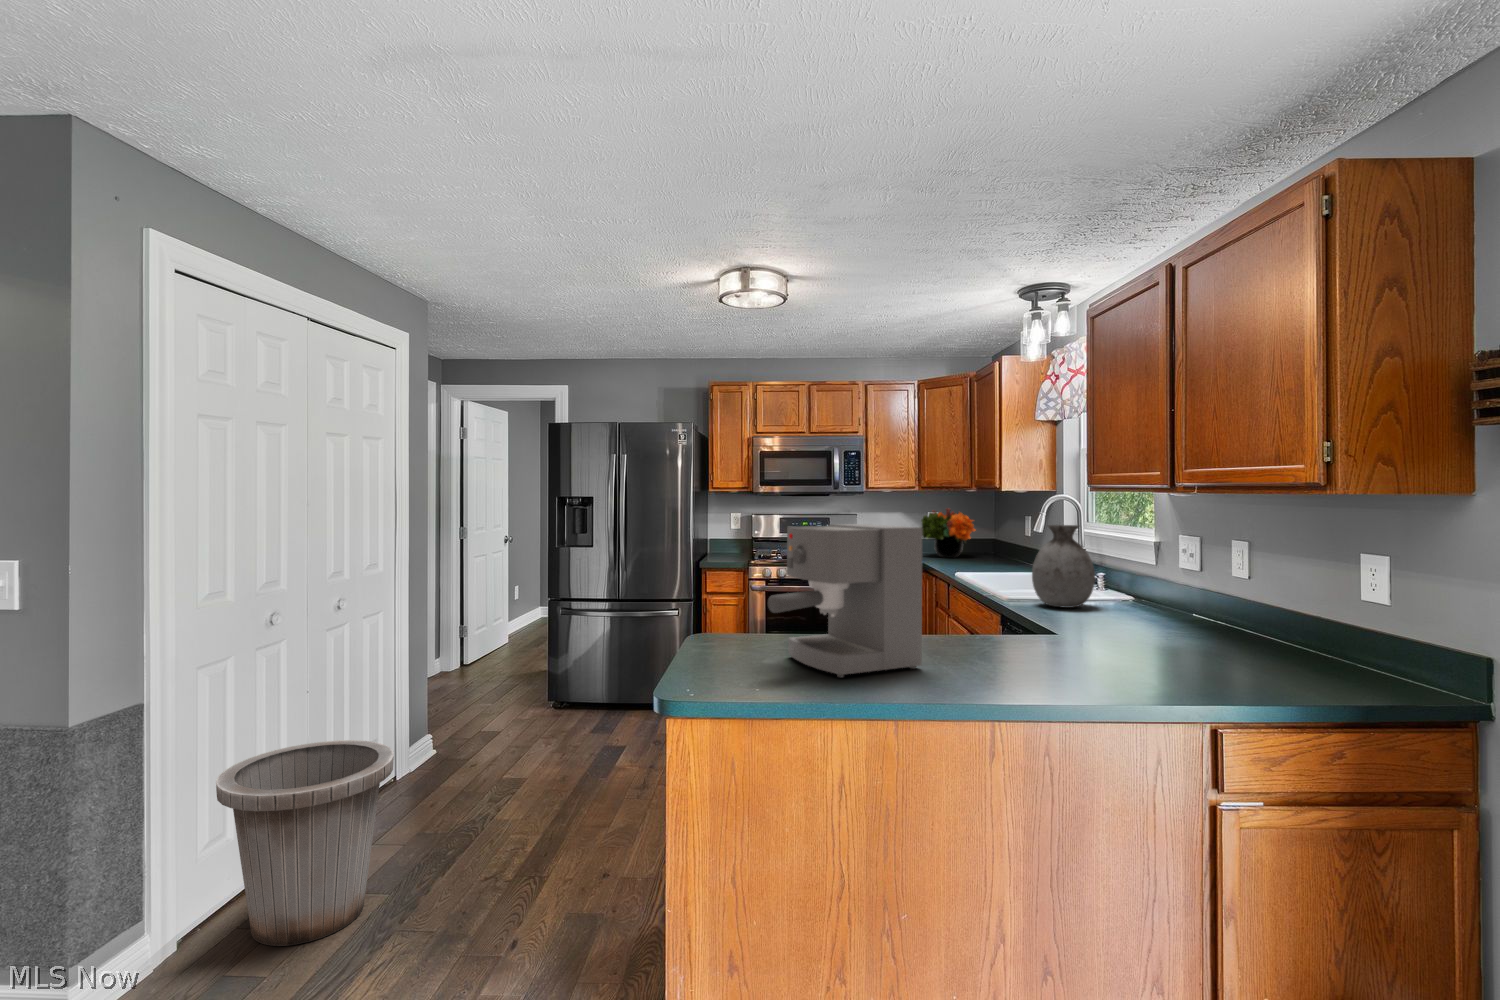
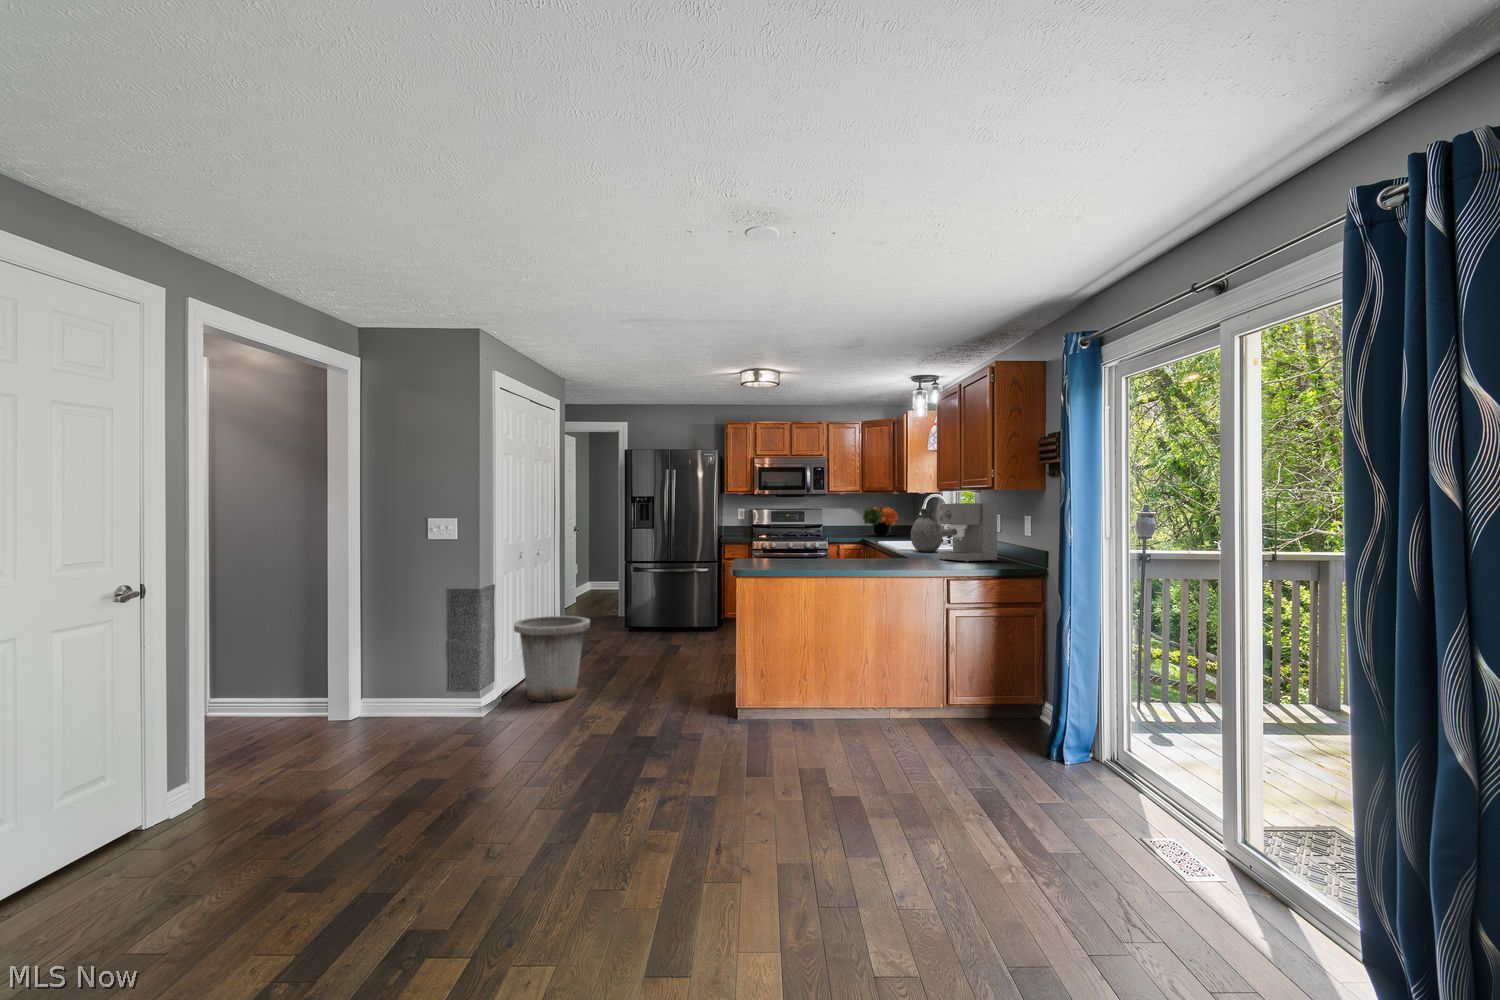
coffee maker: present [768,524,922,677] -> present [938,503,997,562]

